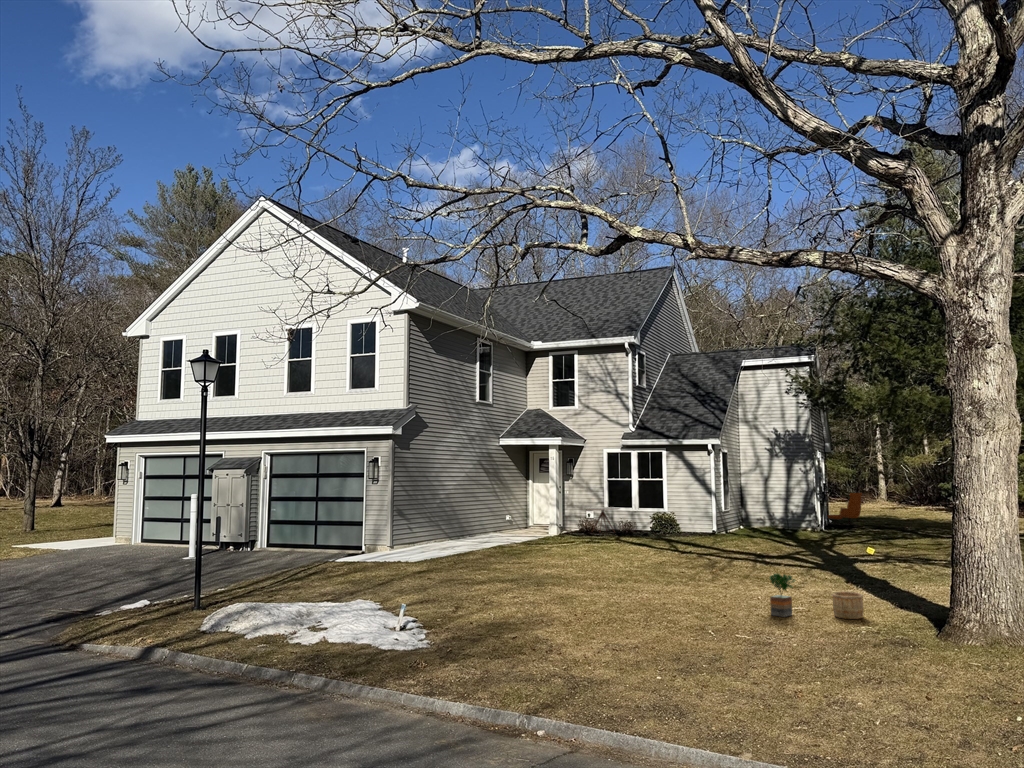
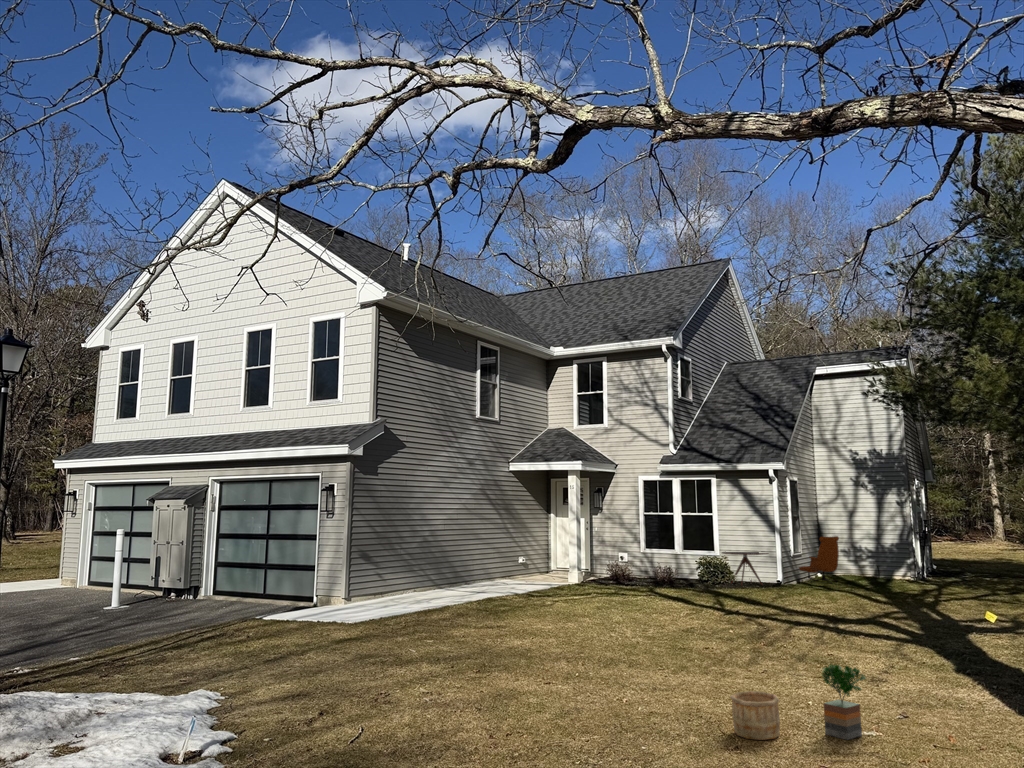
lounge chair: present [828,493,862,526] -> present [799,536,839,583]
round table: present [586,507,620,531] -> present [722,552,769,586]
wooden bucket: present [832,591,863,619] -> present [730,691,780,740]

